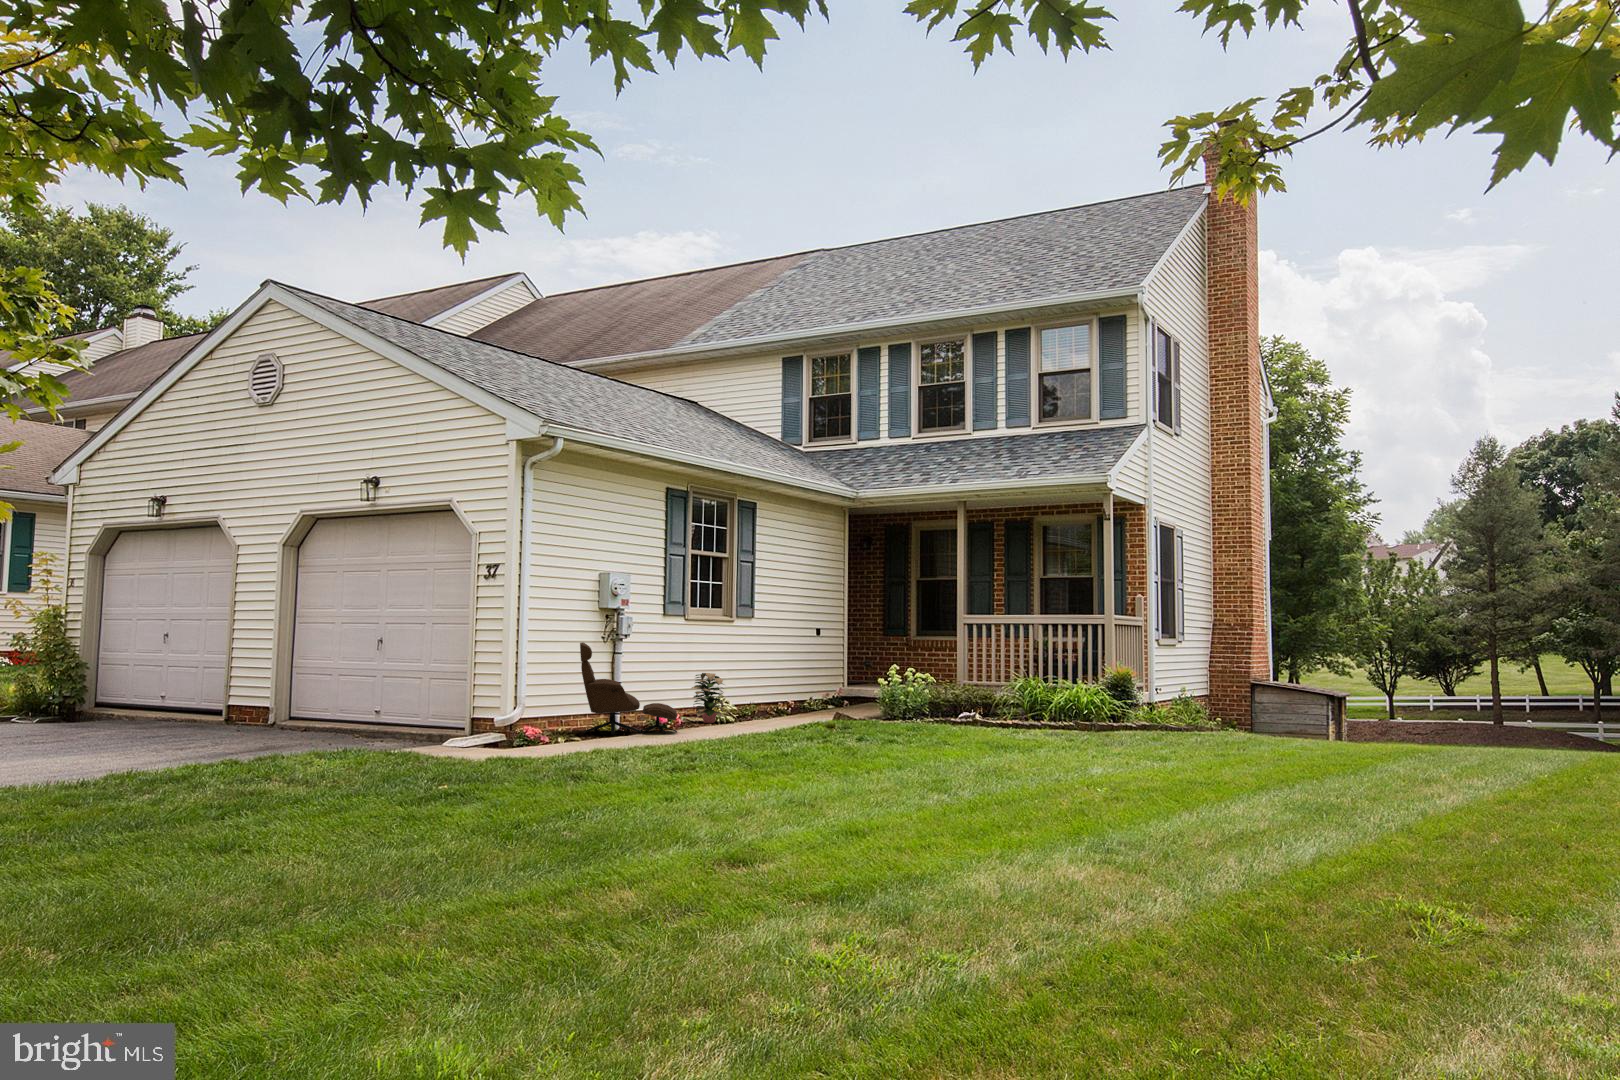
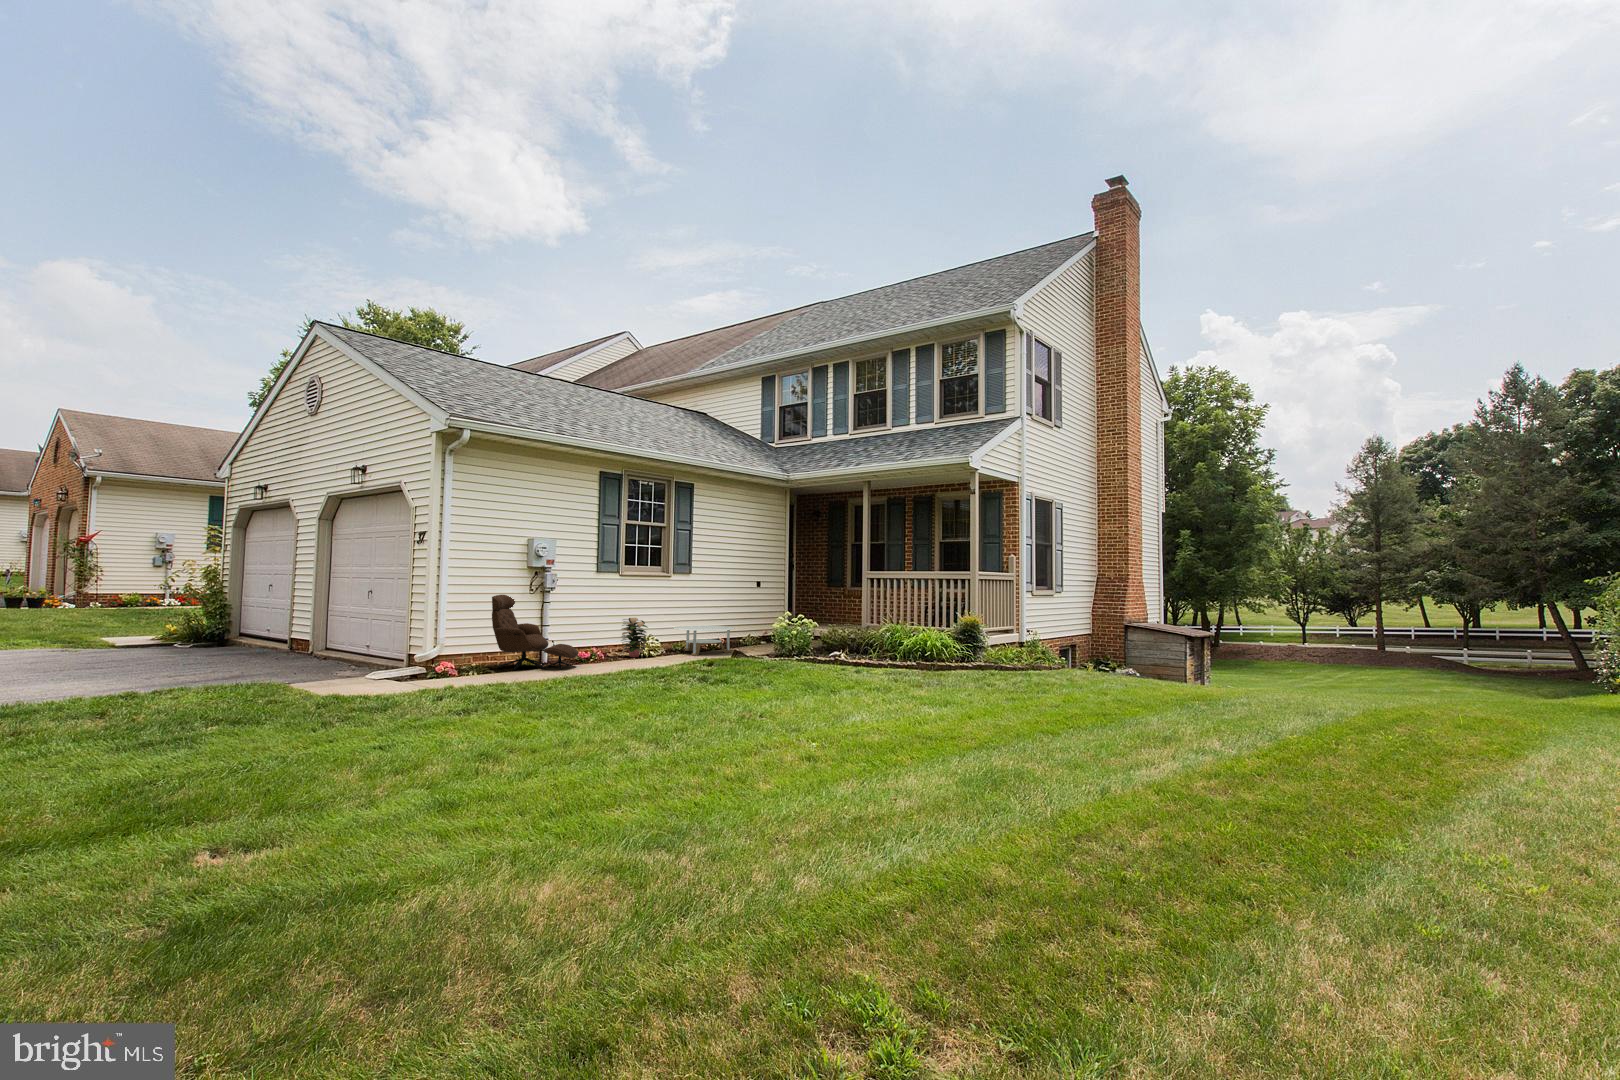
round table: none [741,685,818,721] -> present [673,626,734,656]

